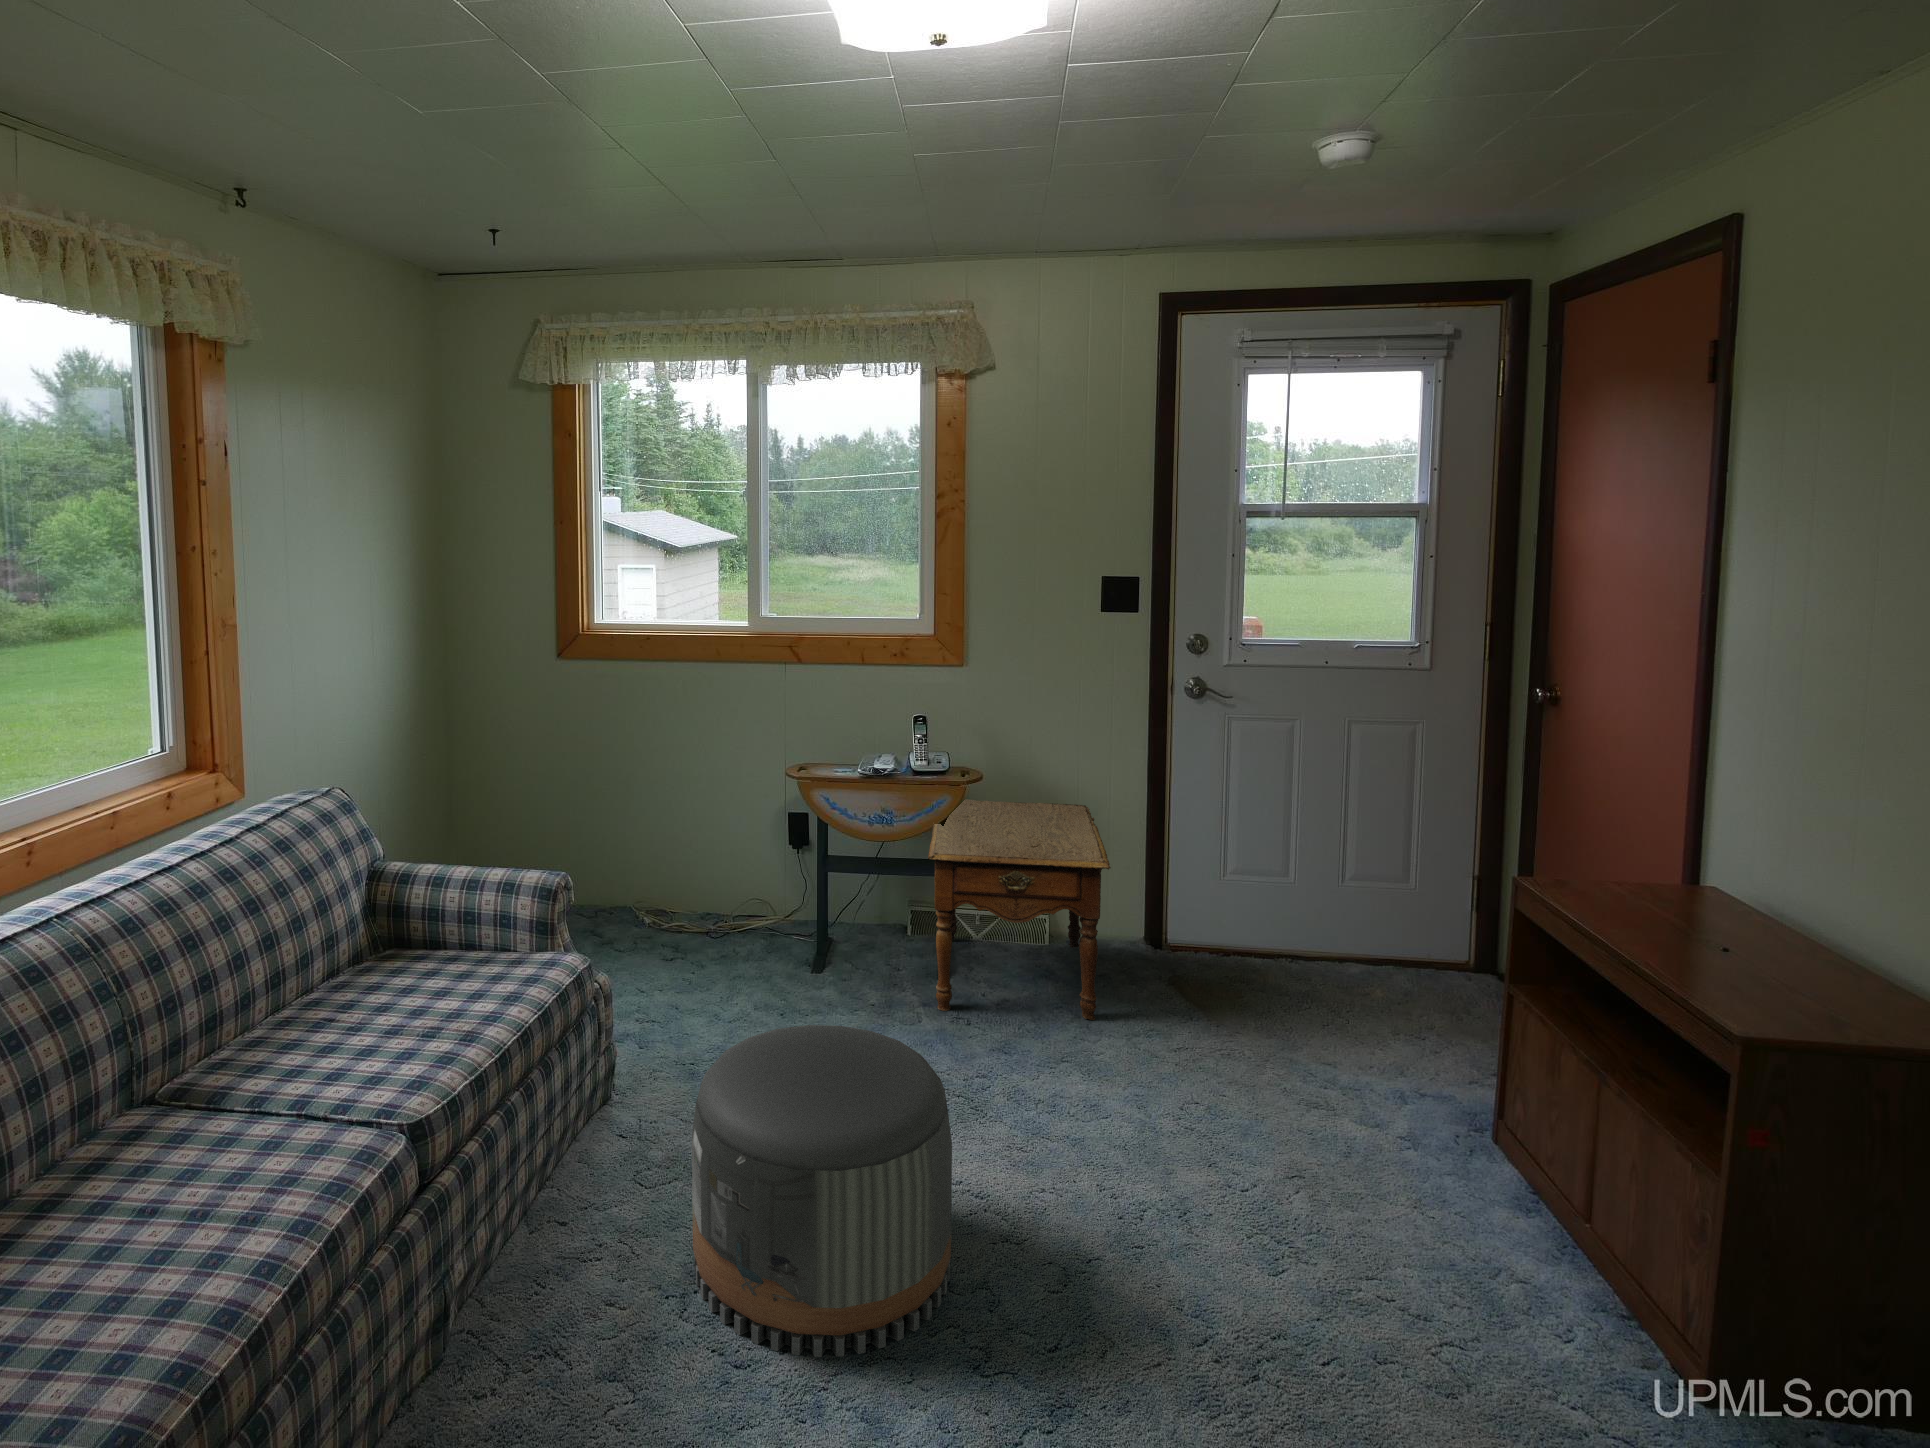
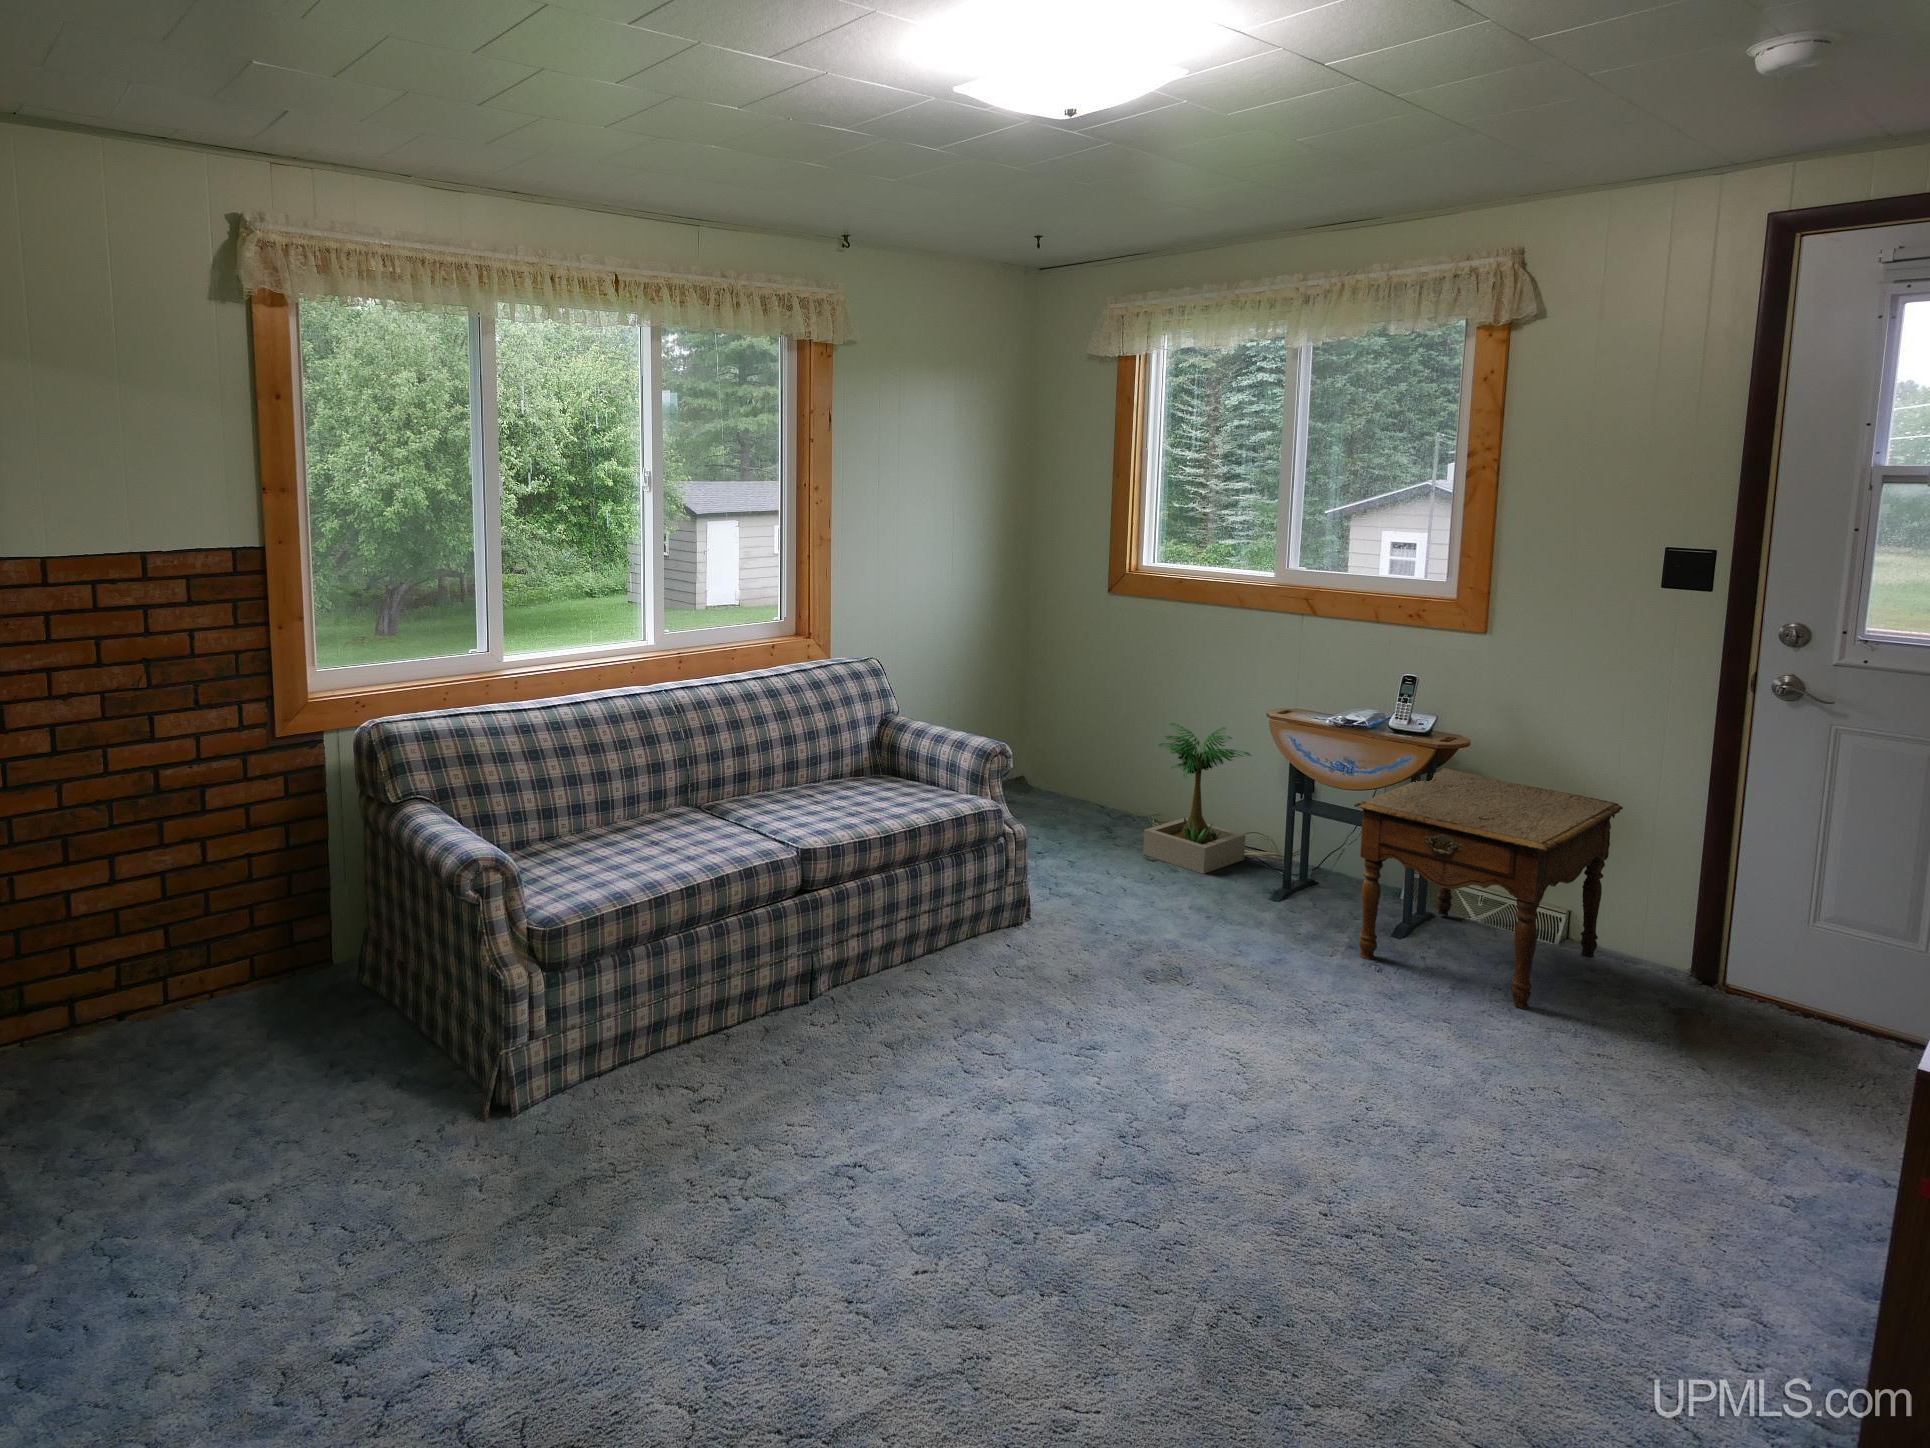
potted plant: none [654,788,764,958] -> present [1143,723,1252,874]
pouf: present [692,1025,952,1357] -> none [971,872,1182,1100]

